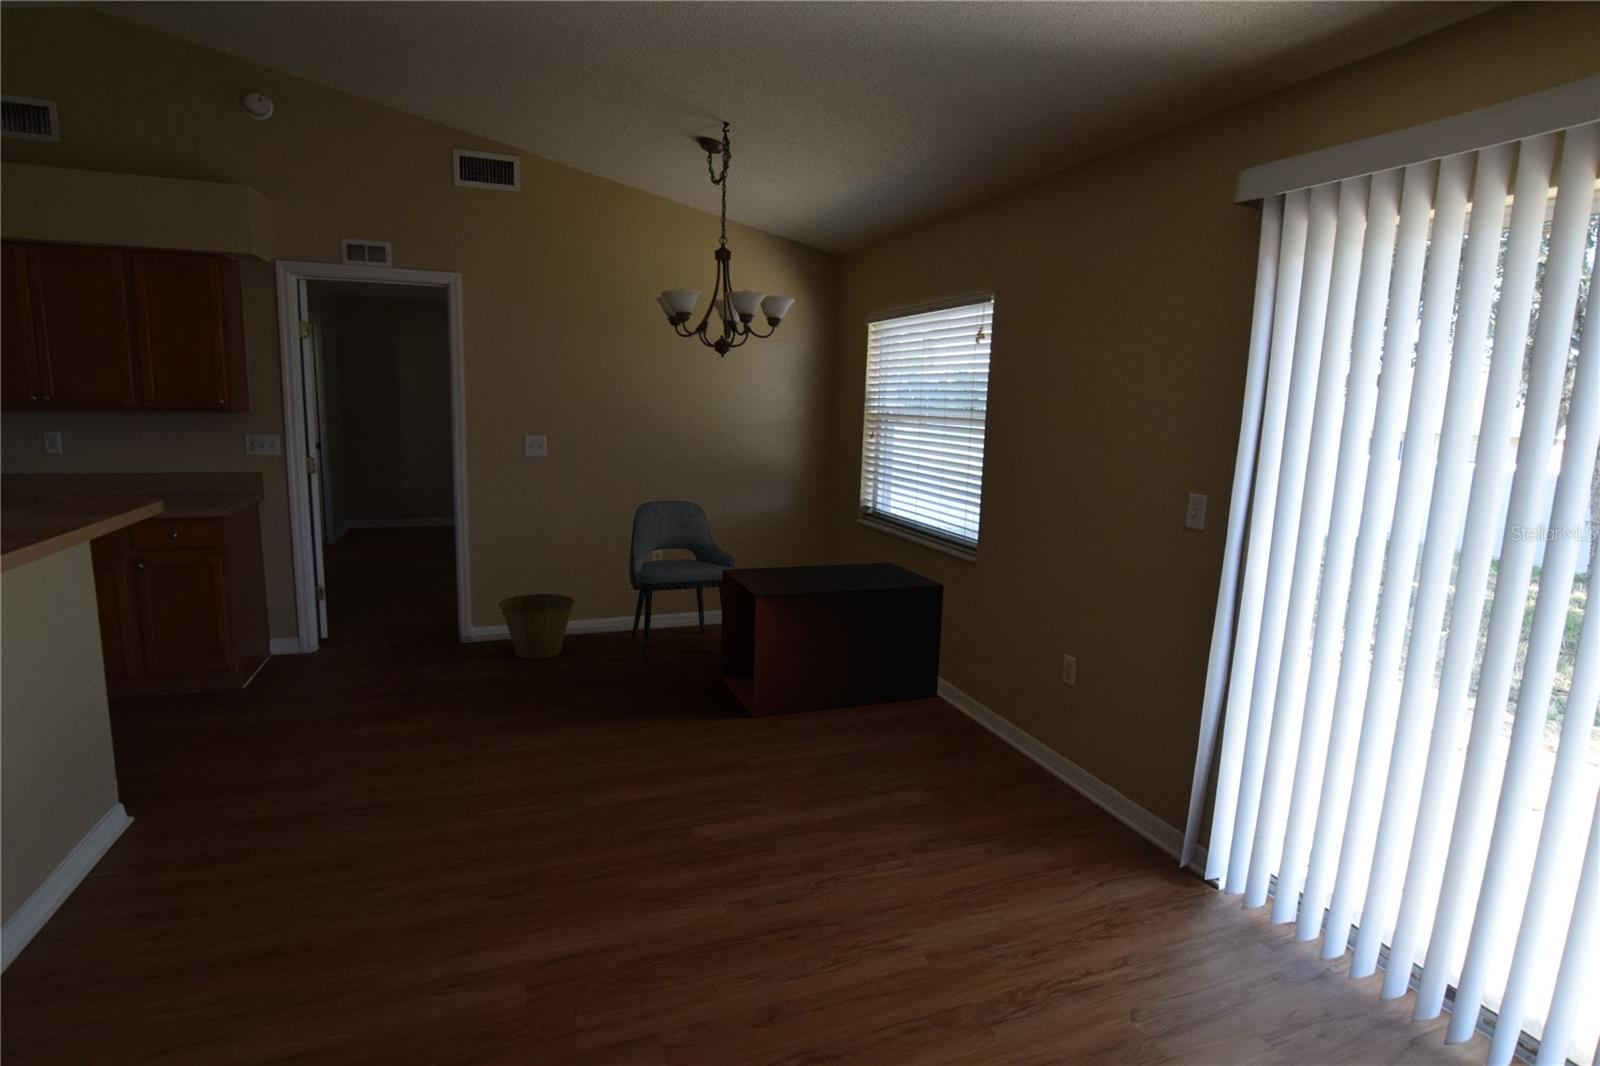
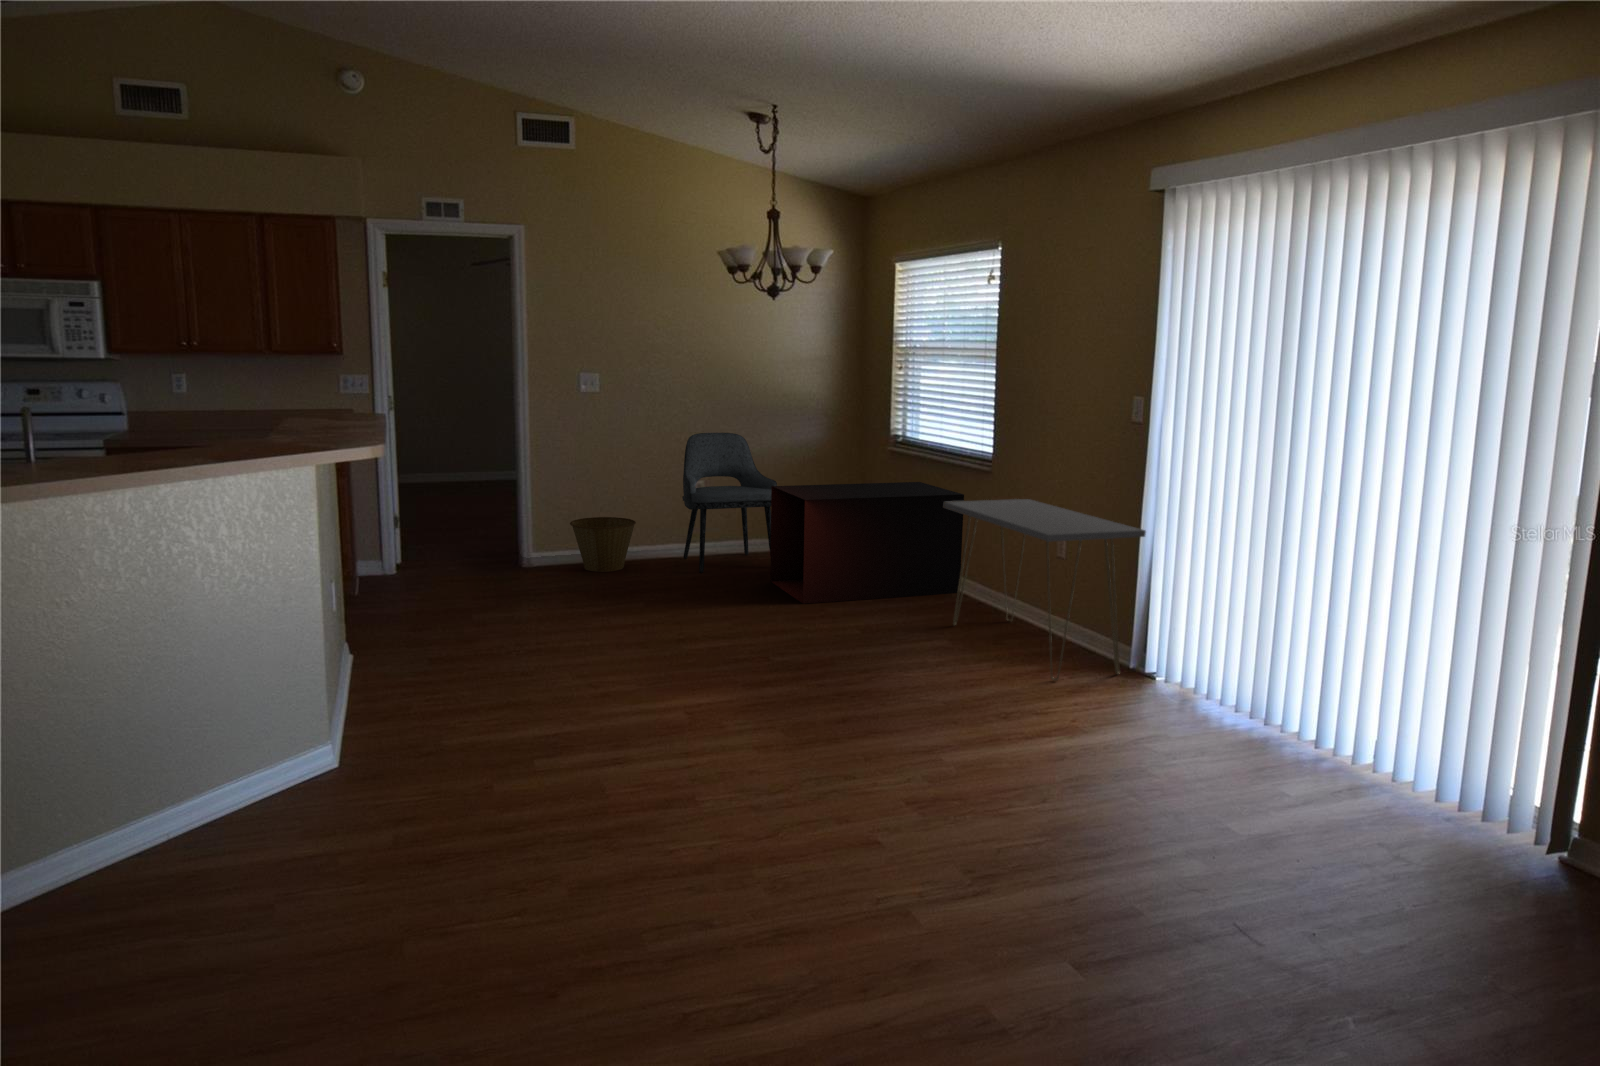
console table: none [924,604,1208,888] -> present [943,499,1146,681]

